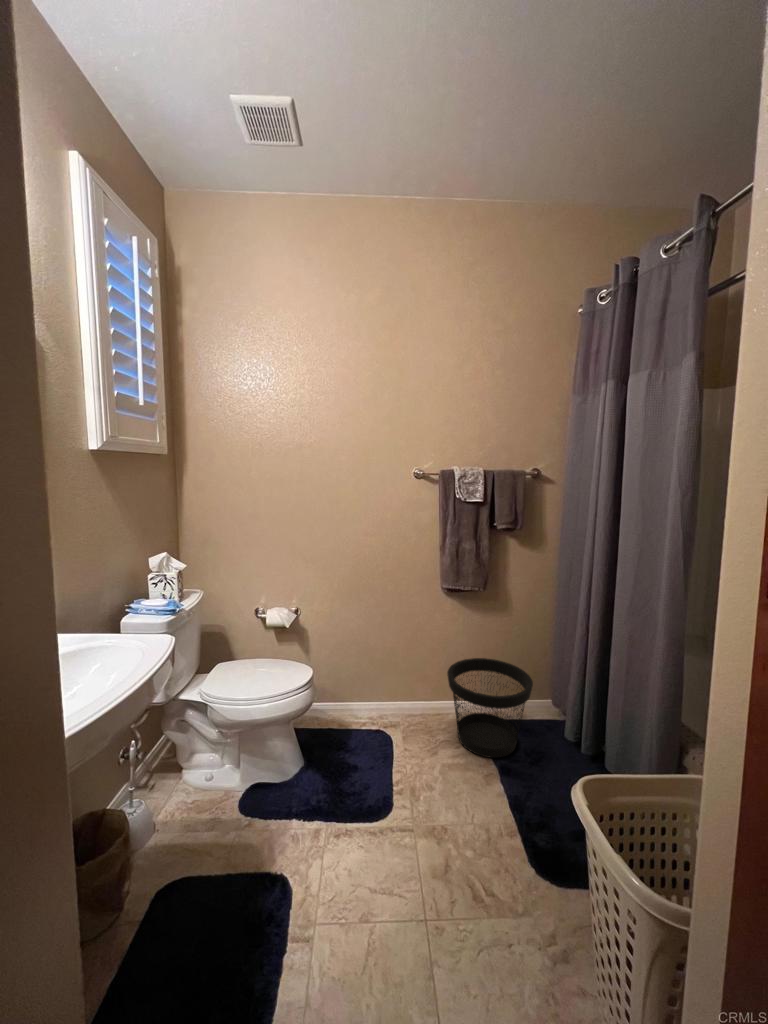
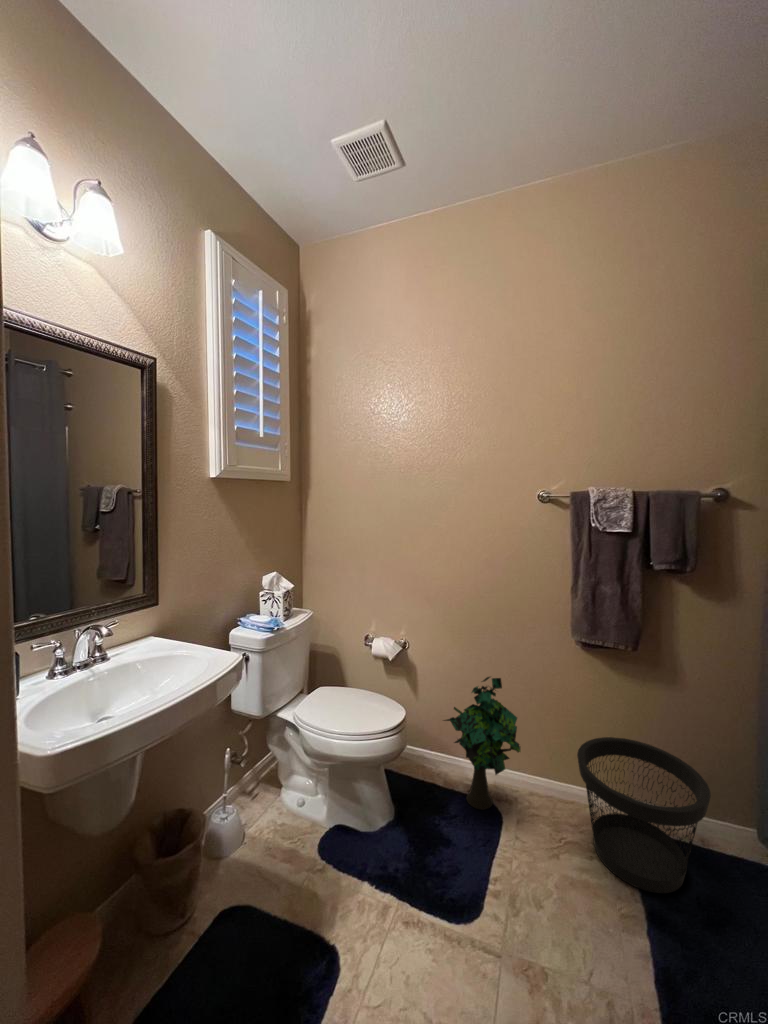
decorative plant: none [339,627,404,739] -> present [444,677,521,810]

